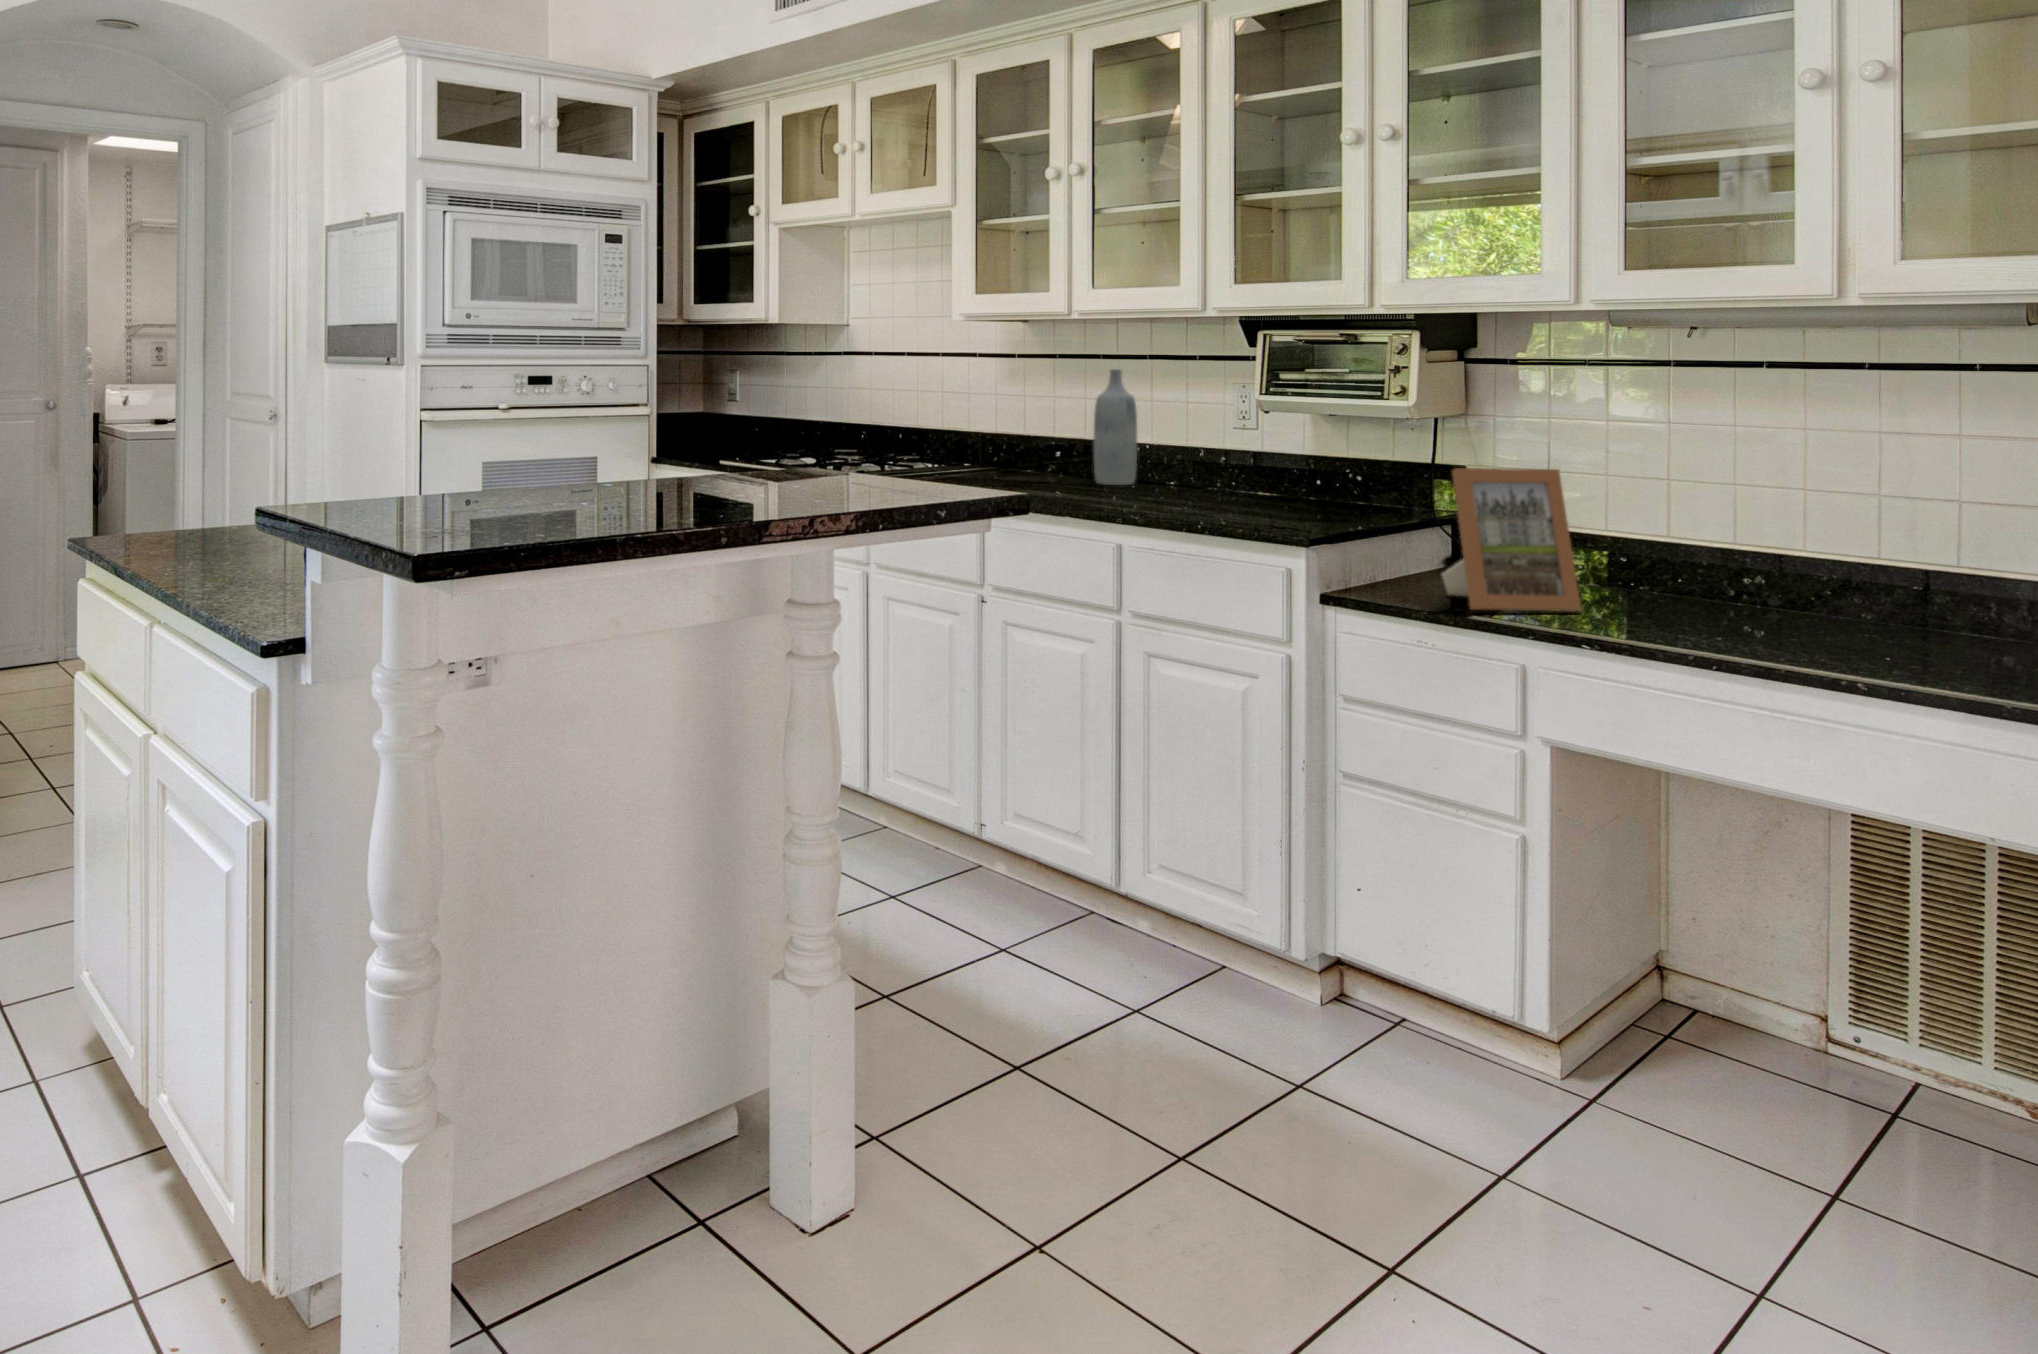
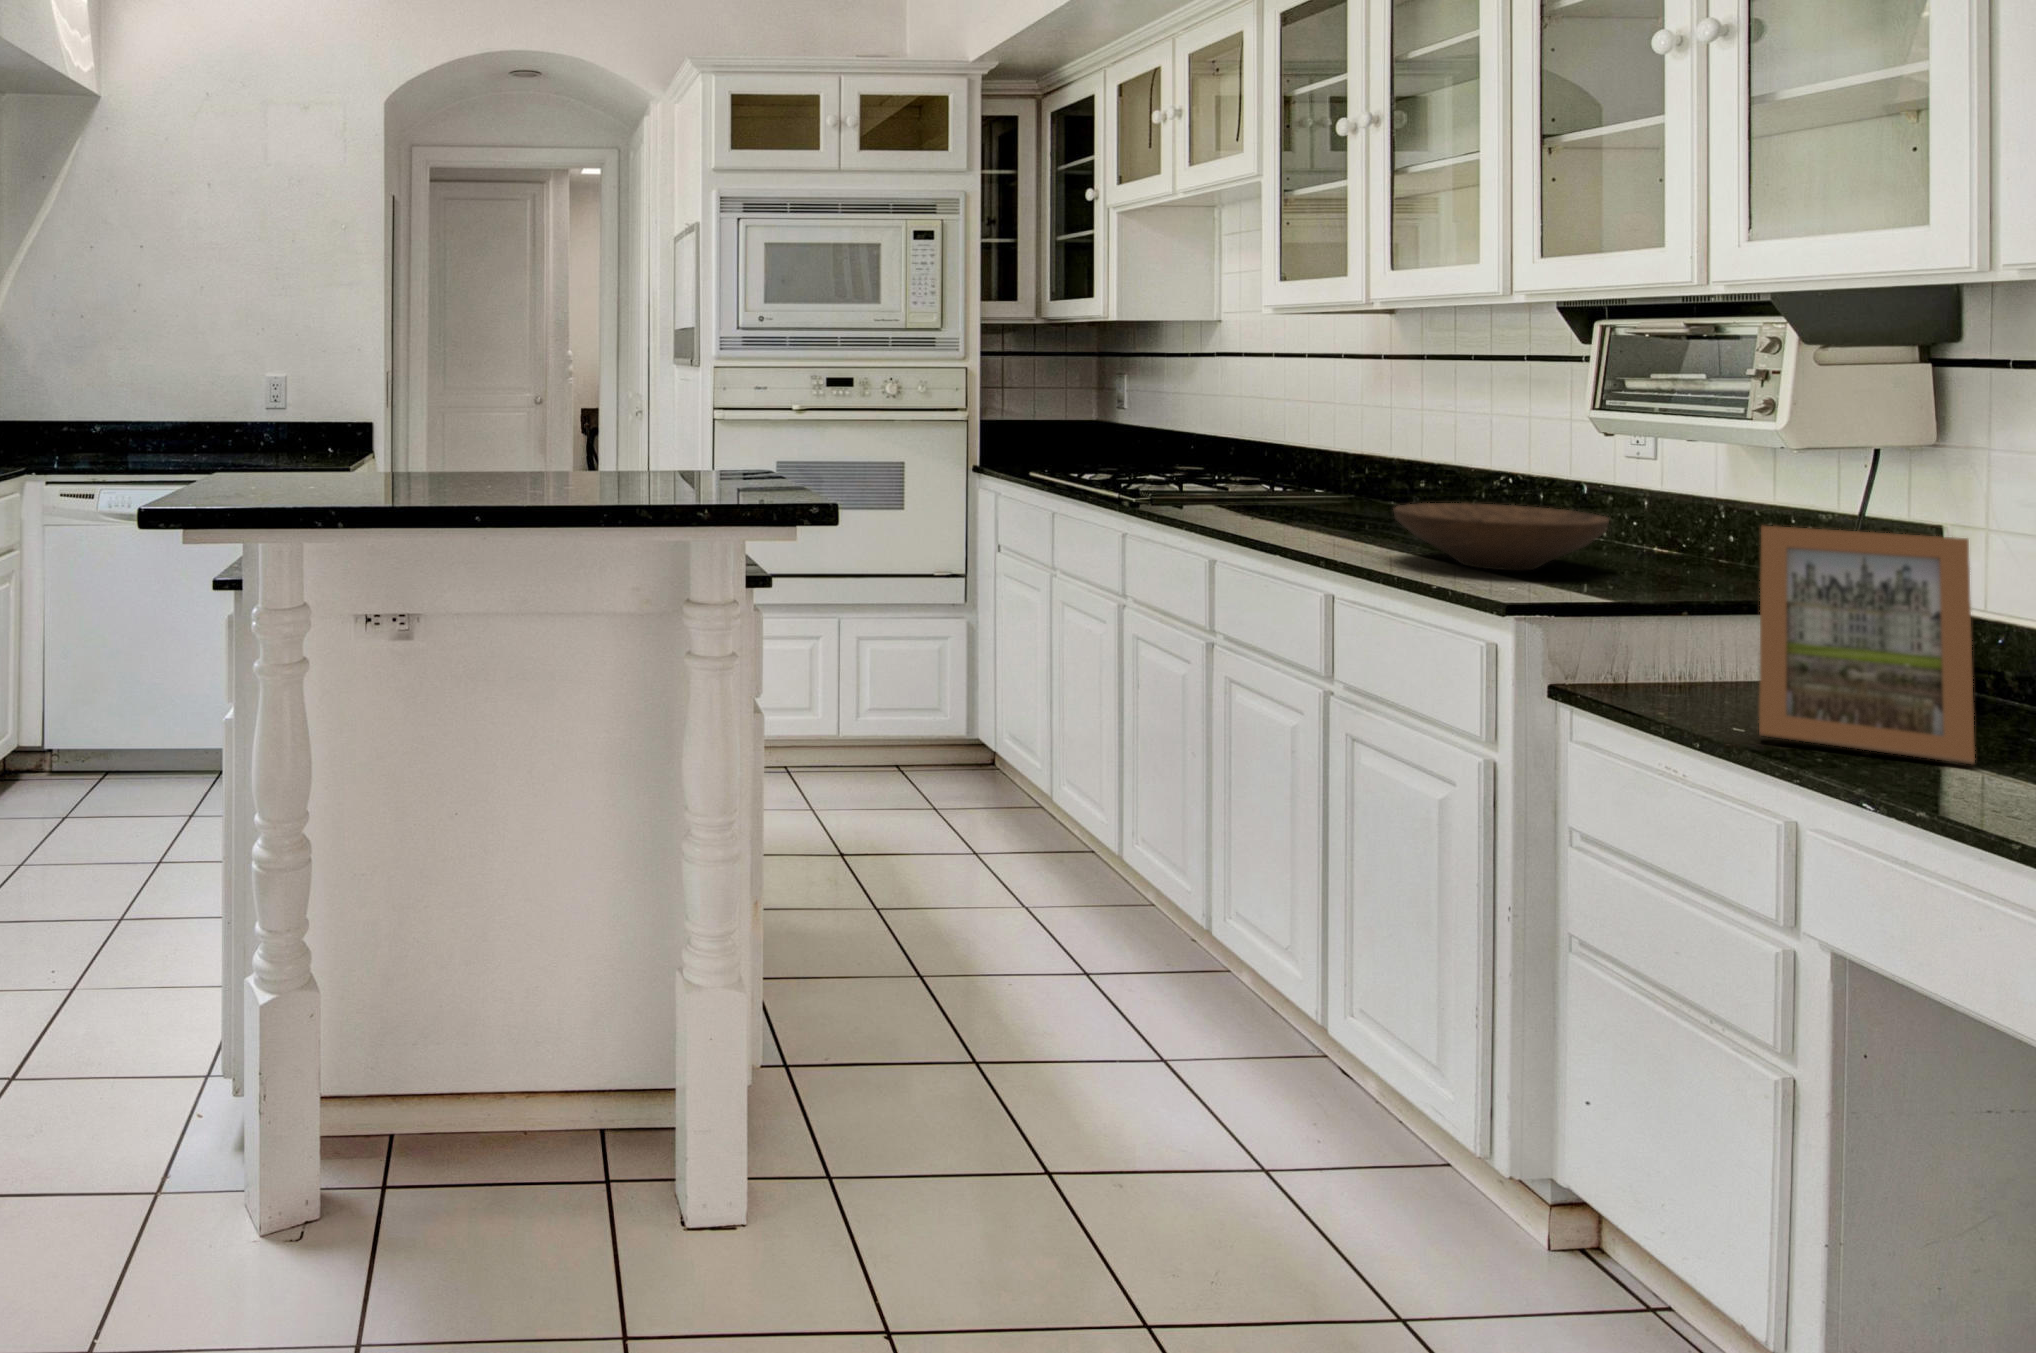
bottle: present [1094,369,1137,485] -> none [1445,373,1512,525]
wooden bowl: none [1139,467,1280,515] -> present [1393,503,1609,571]

